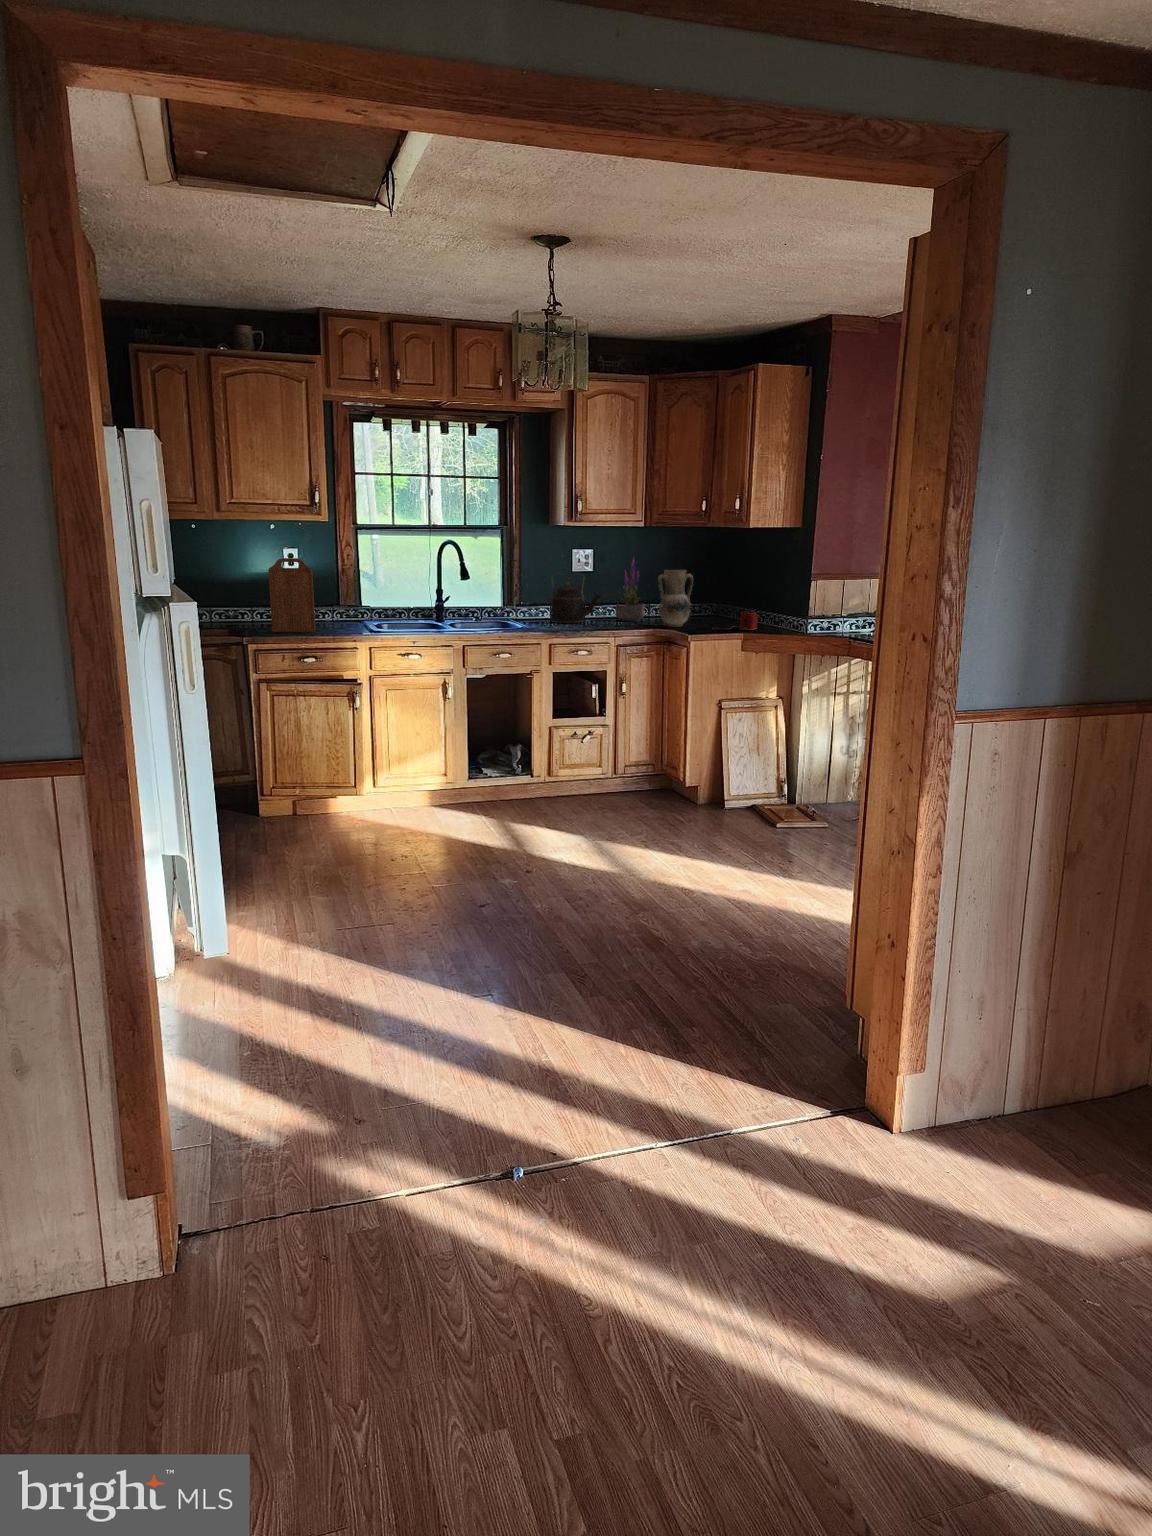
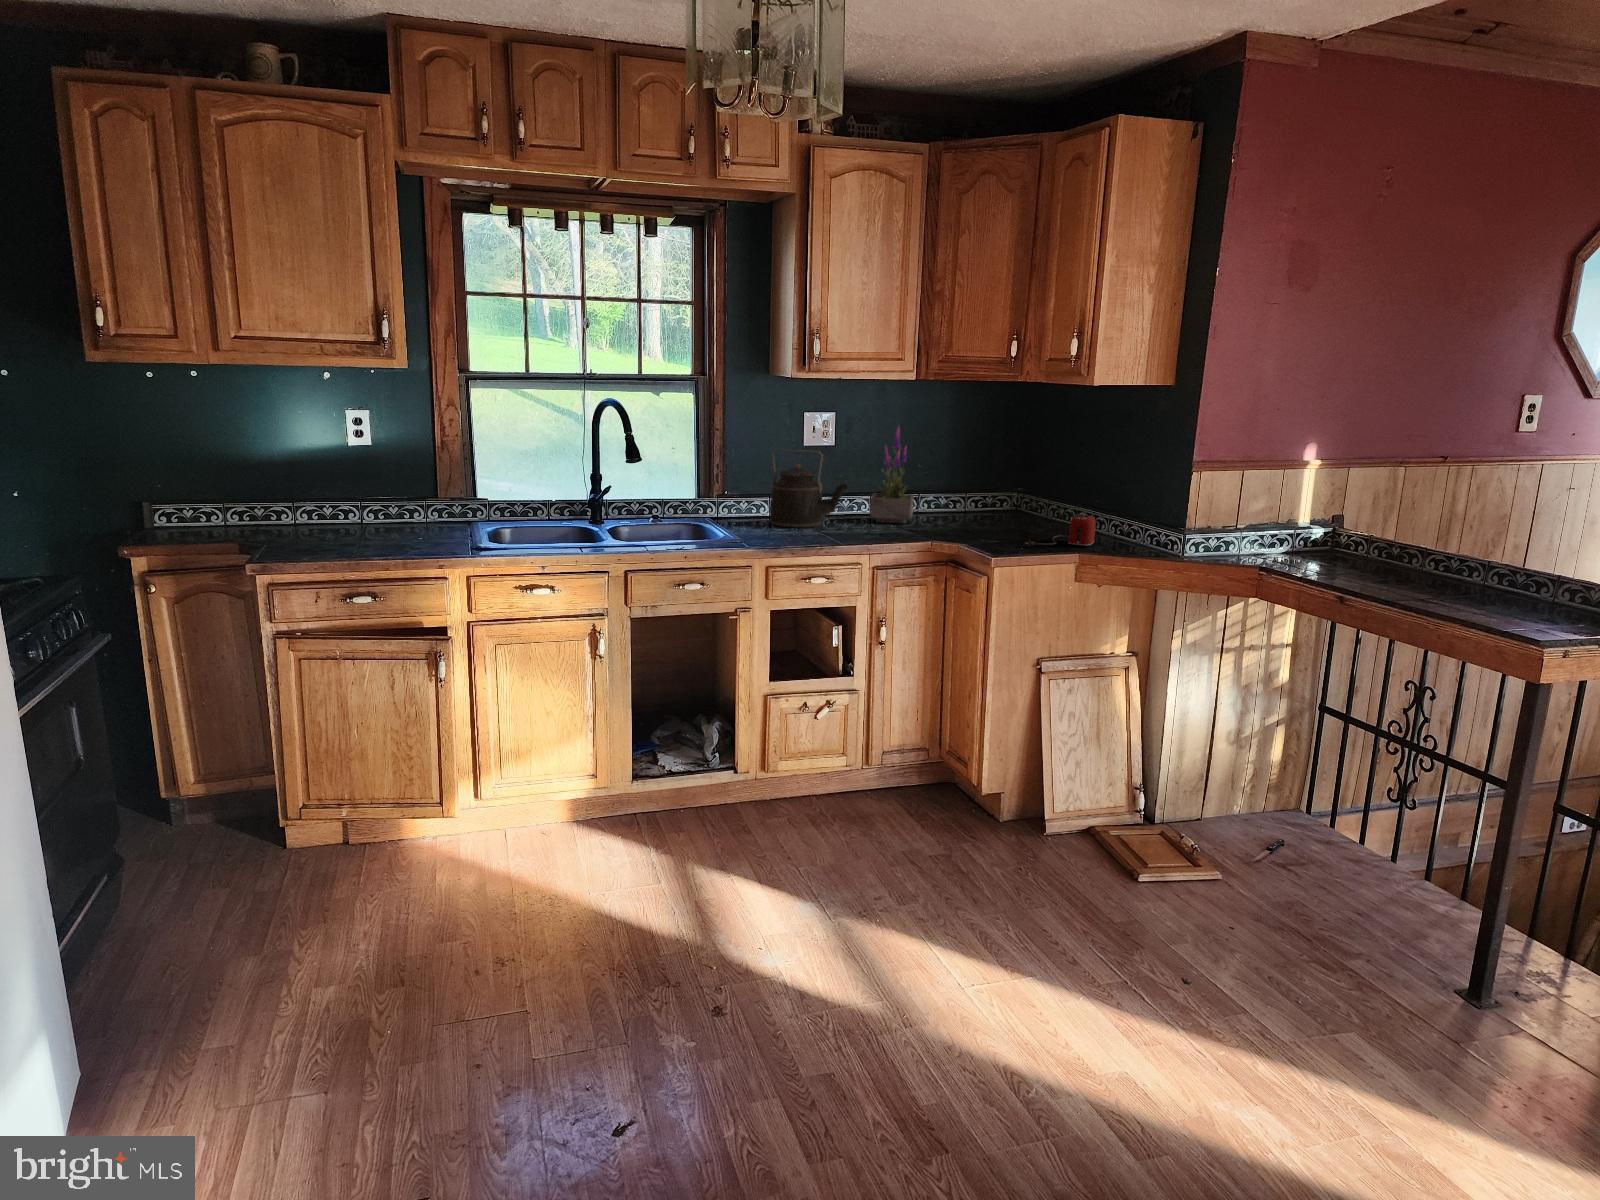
cutting board: present [268,558,315,632] -> none [301,428,382,548]
vase: present [658,570,693,627] -> none [938,447,993,537]

